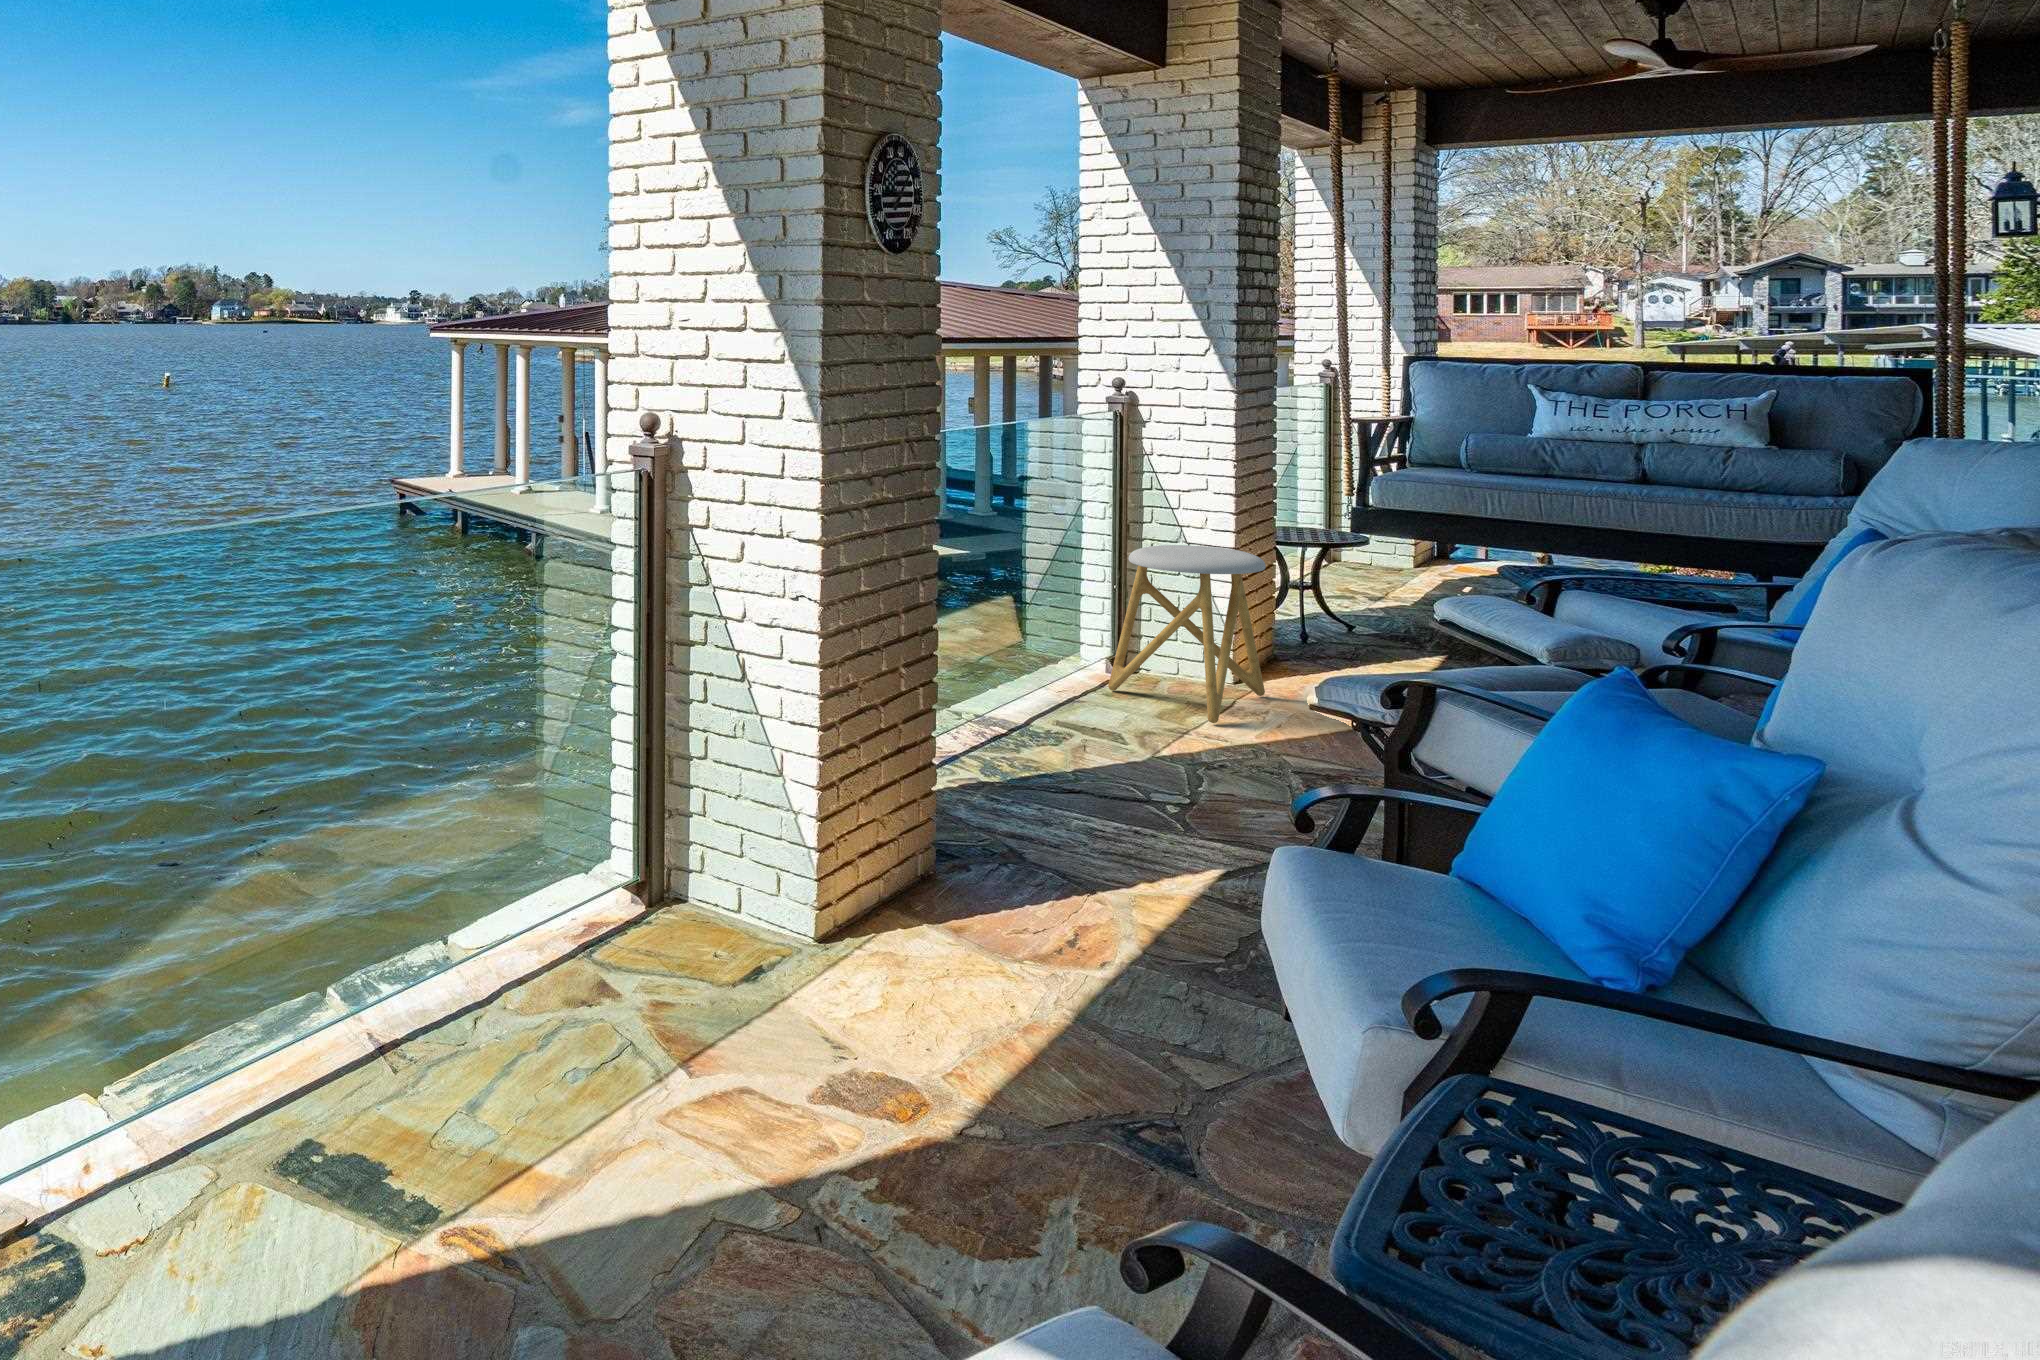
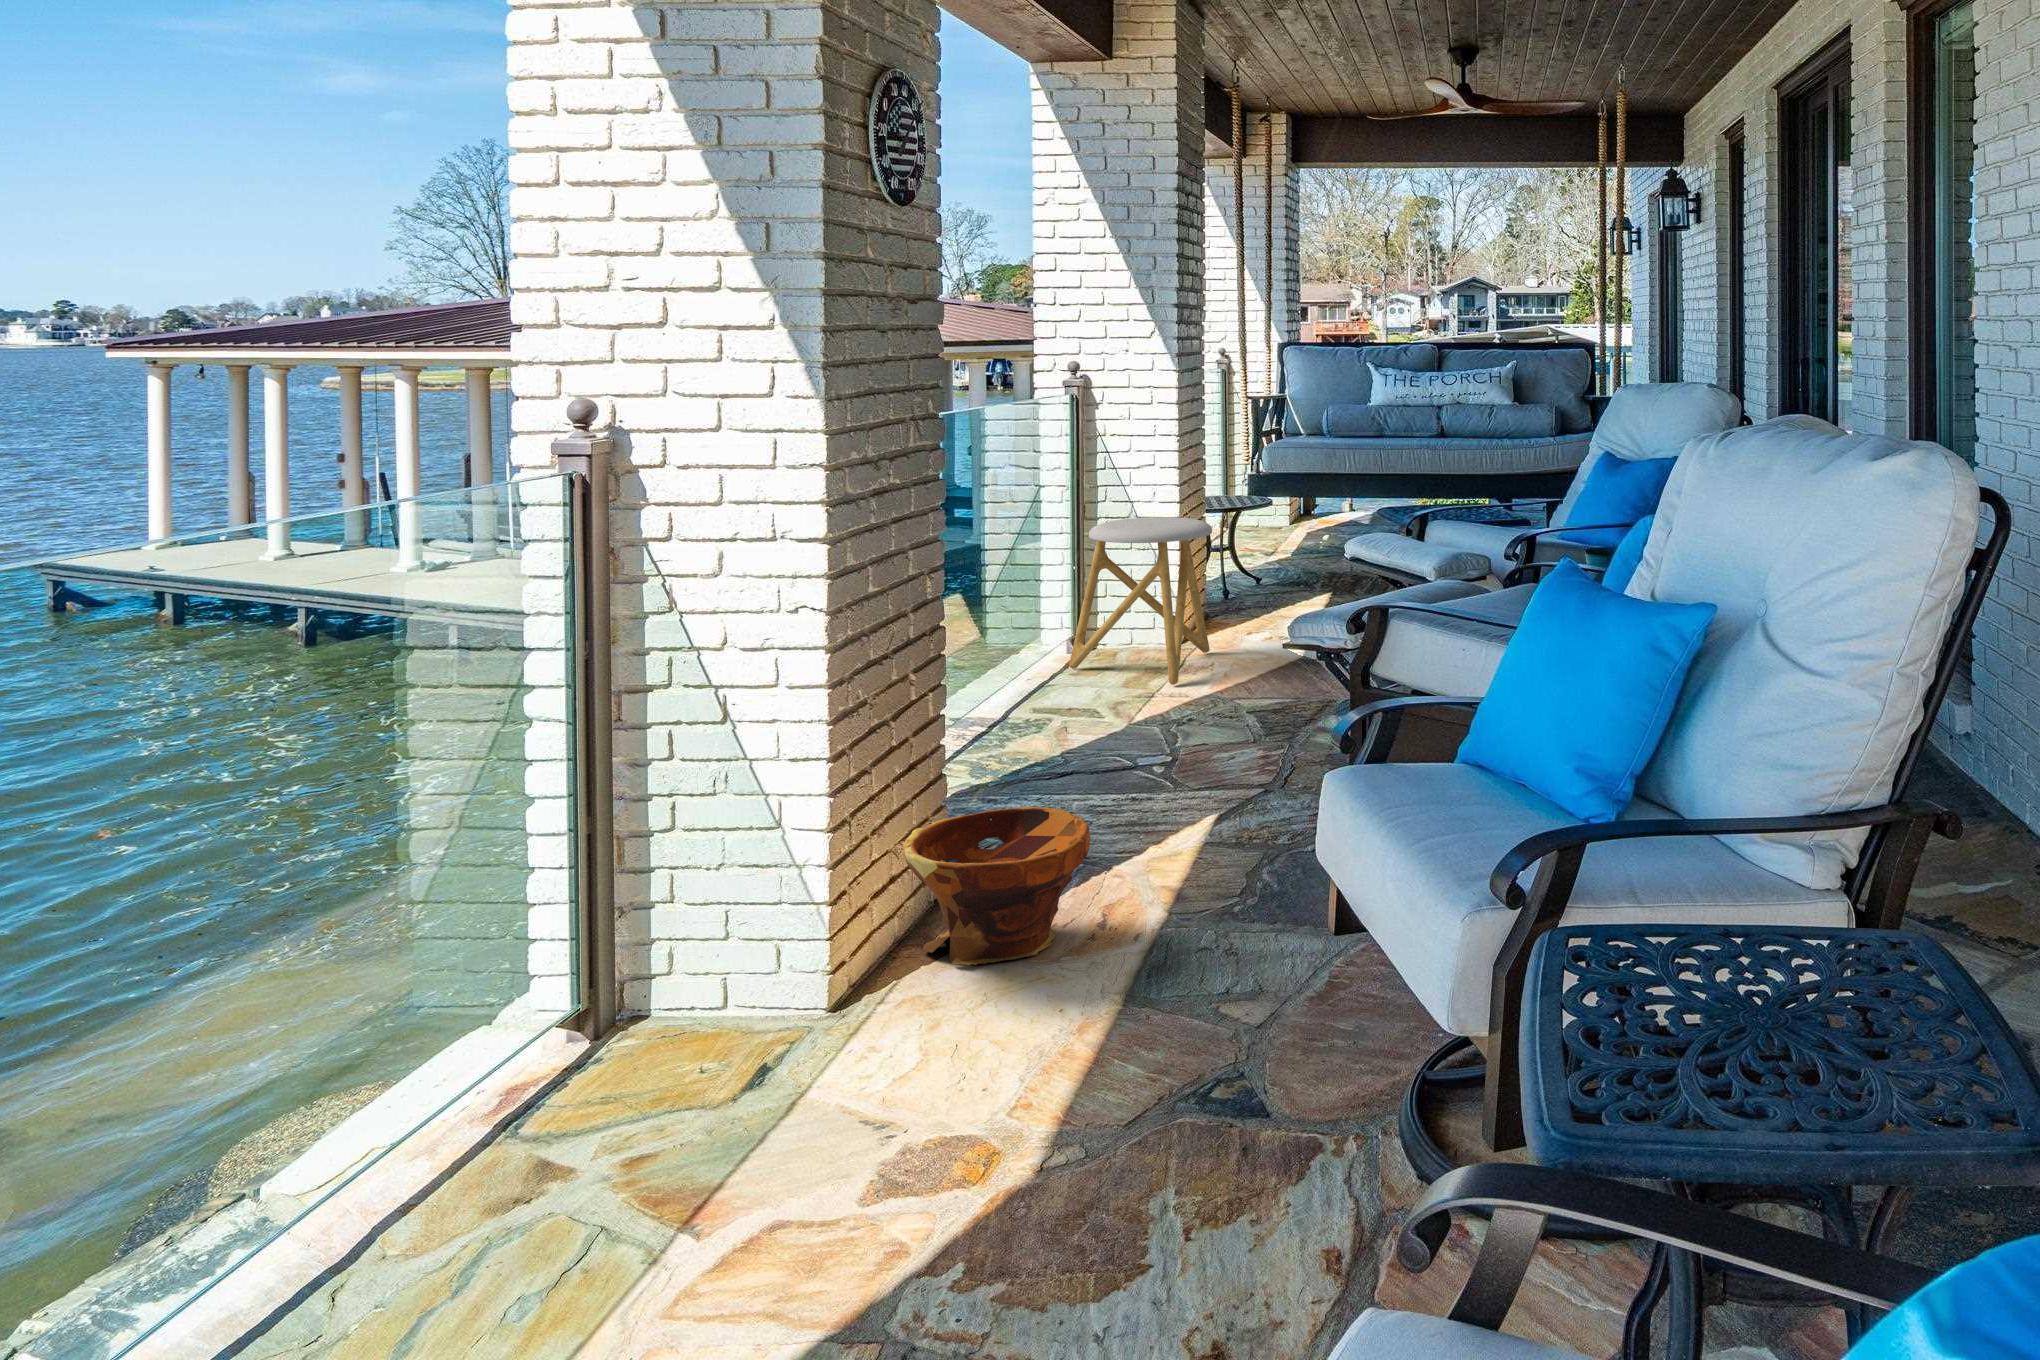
planter: none [886,804,1056,945] -> present [903,806,1090,965]

